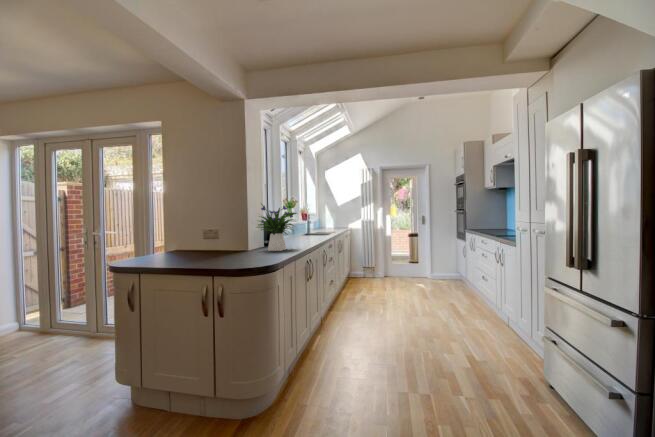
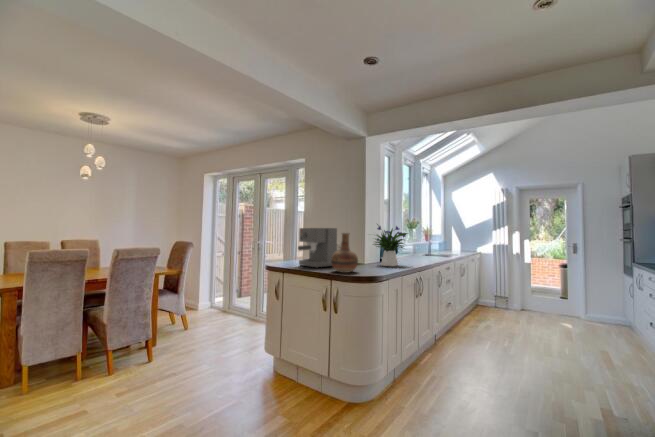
coffee maker: none [160,210,215,262] -> present [298,228,337,268]
vase: none [210,216,245,265] -> present [331,233,358,273]

